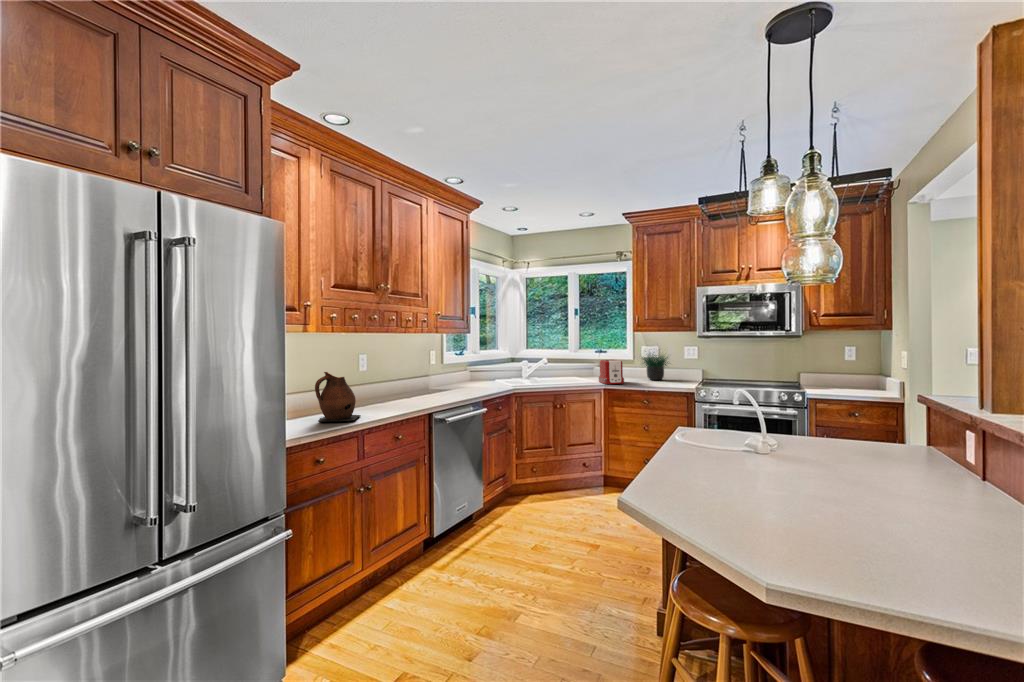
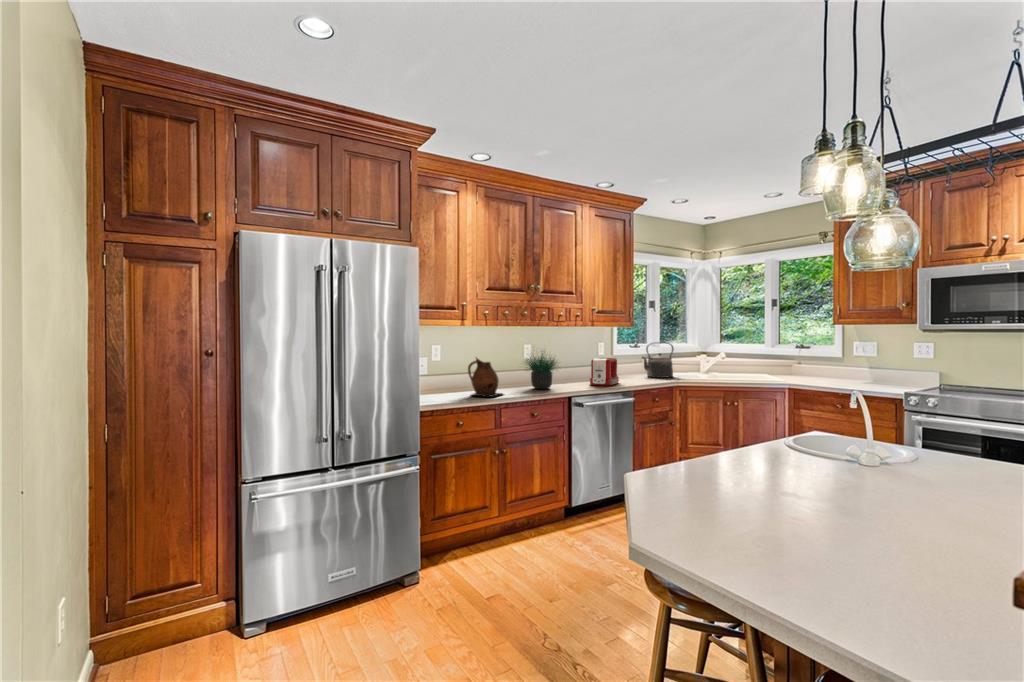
kettle: none [473,350,502,385] -> present [642,342,674,378]
potted plant: present [642,354,668,380] -> present [526,351,557,389]
toaster: present [598,360,624,384] -> present [590,358,619,386]

